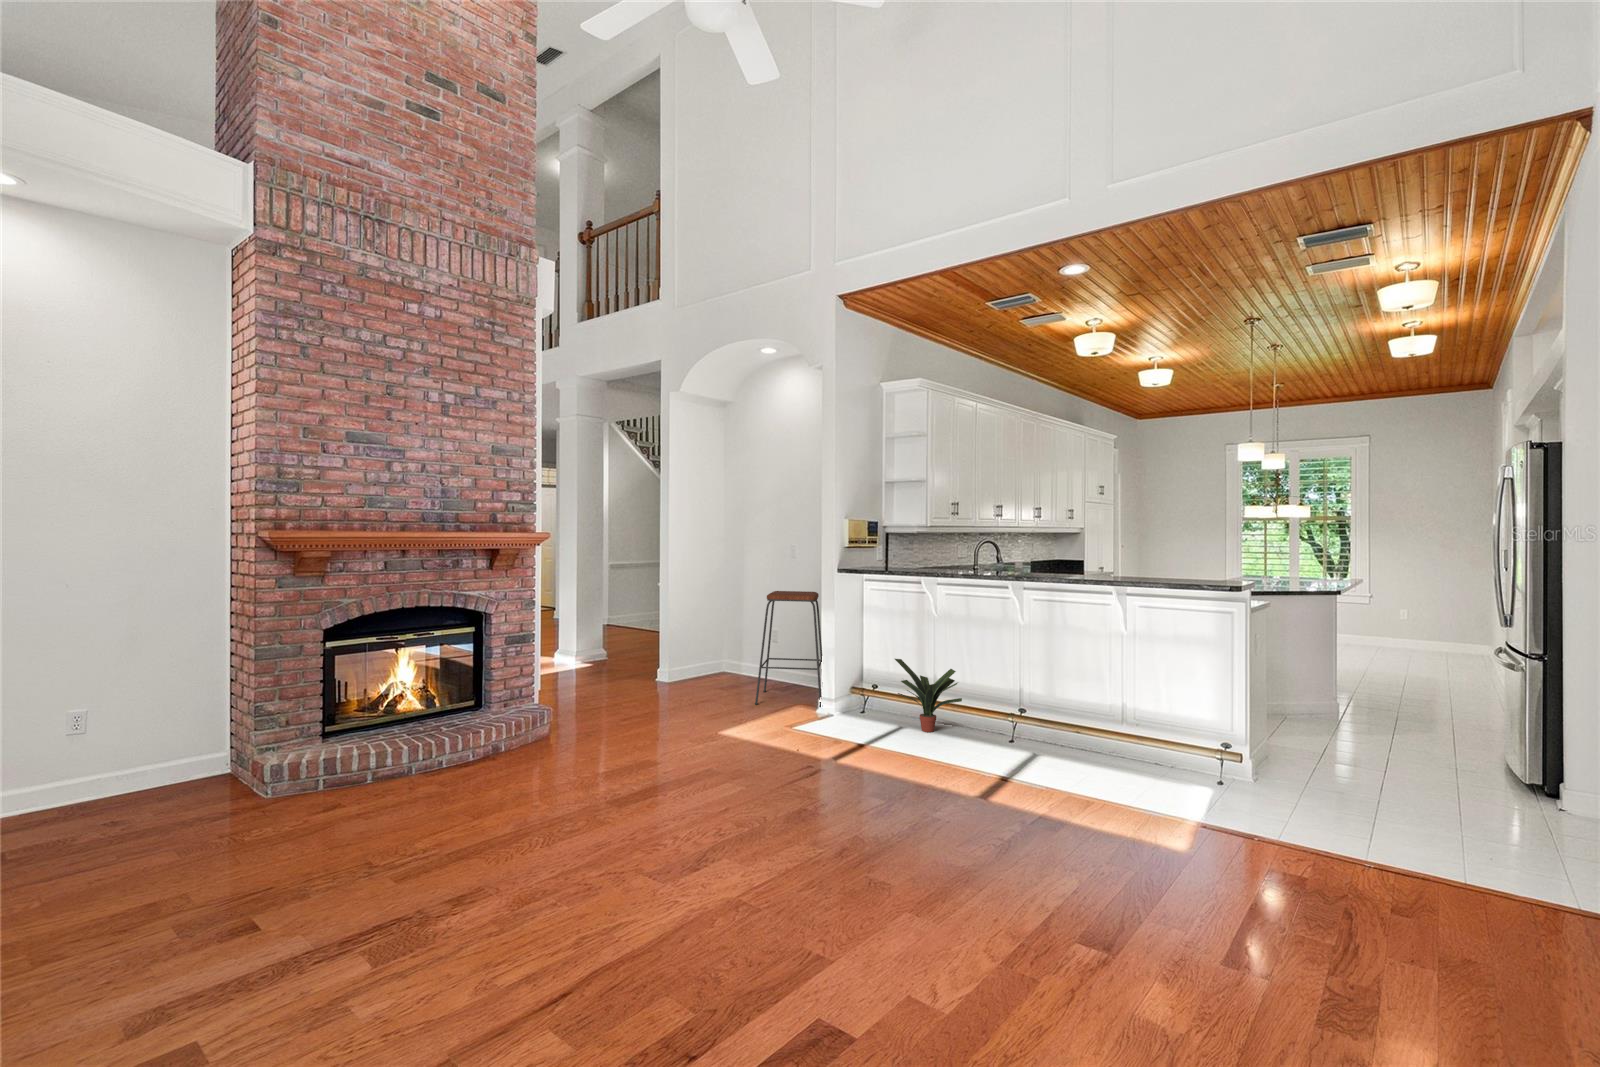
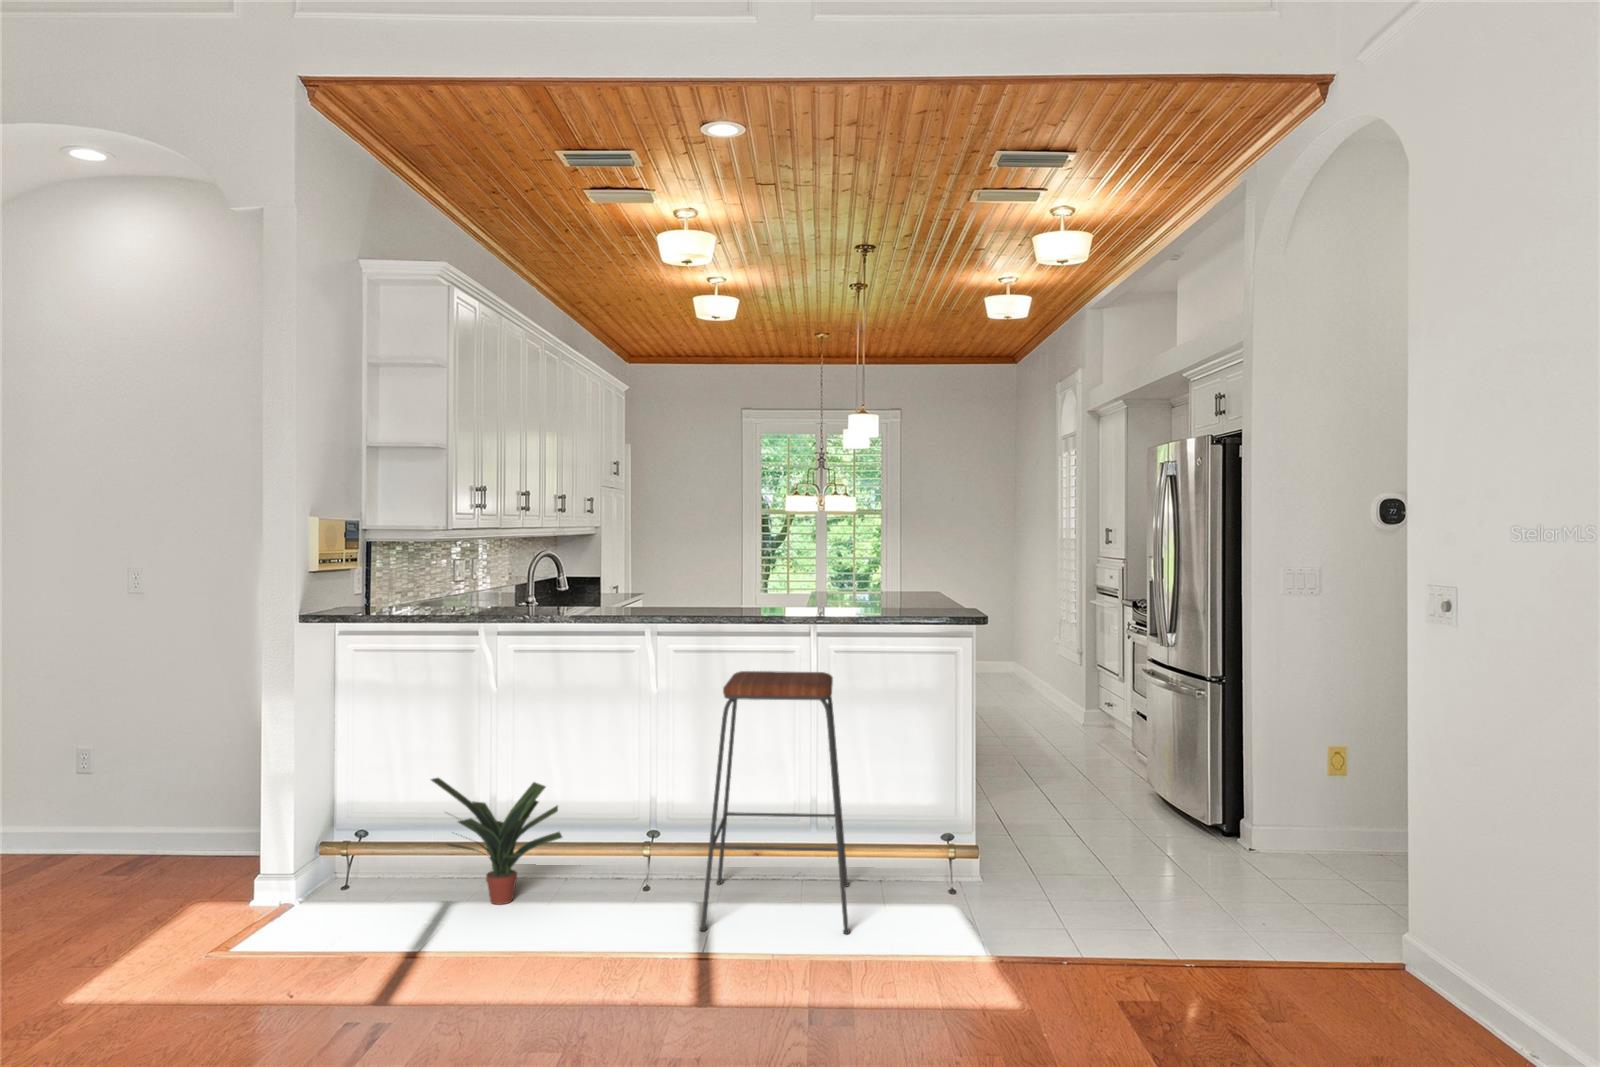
bar stool: present [755,591,822,707] -> present [700,671,850,934]

